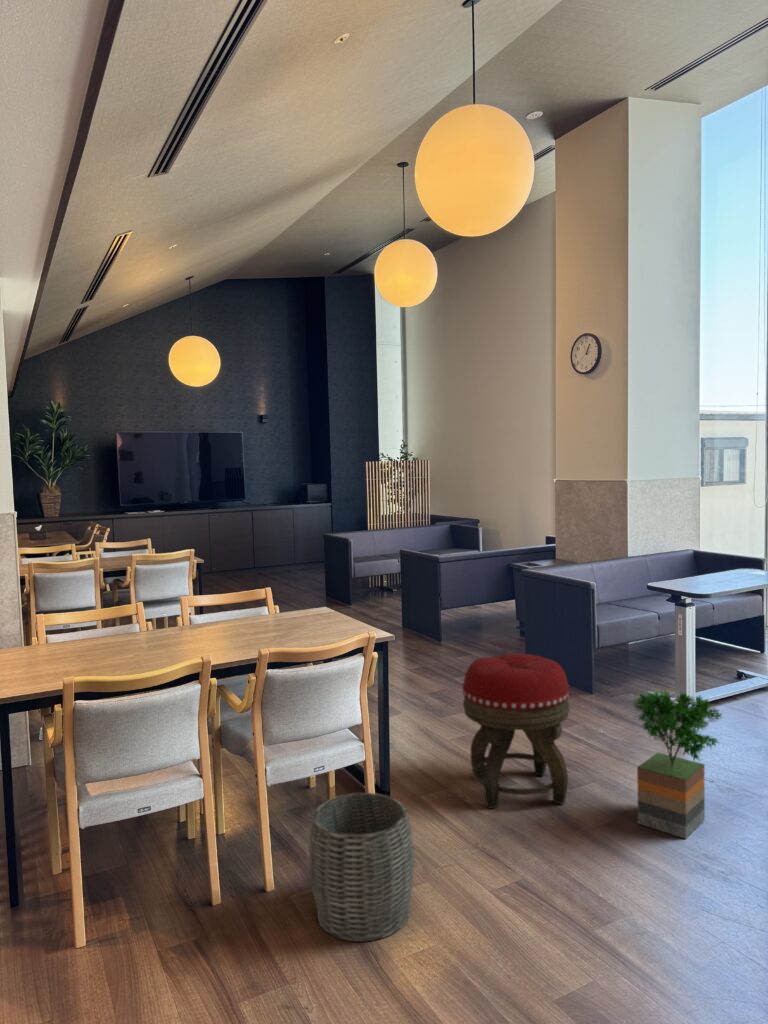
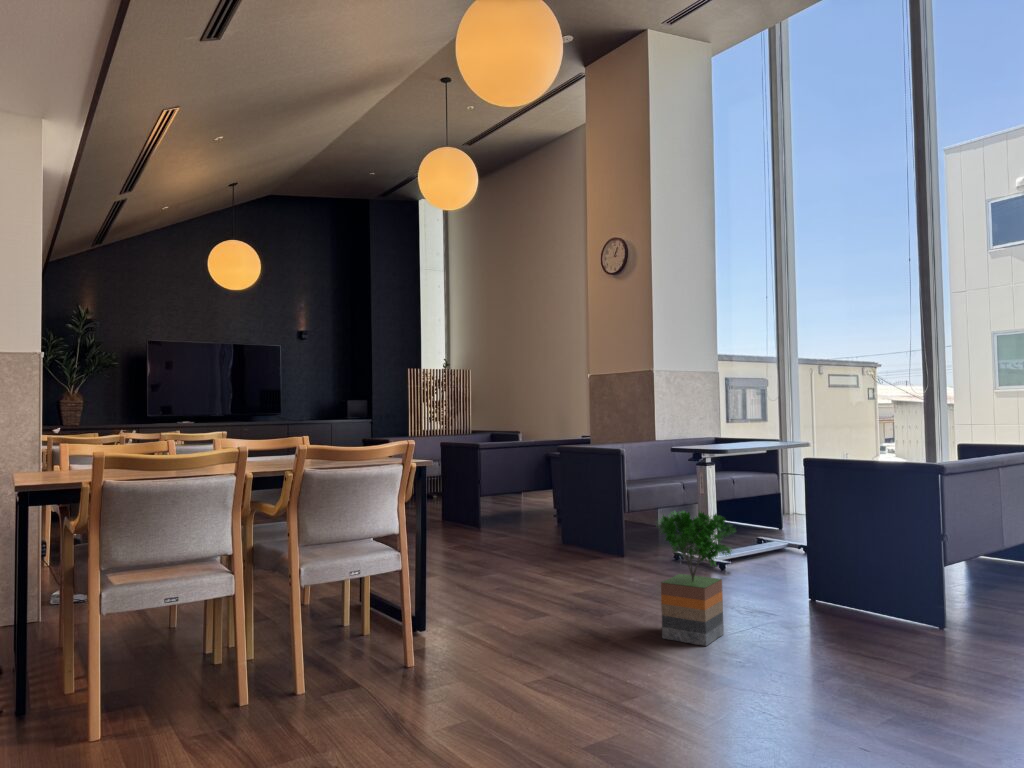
footstool: present [463,654,570,808] -> none [496,491,598,634]
woven basket: present [309,793,414,942] -> none [342,591,446,724]

